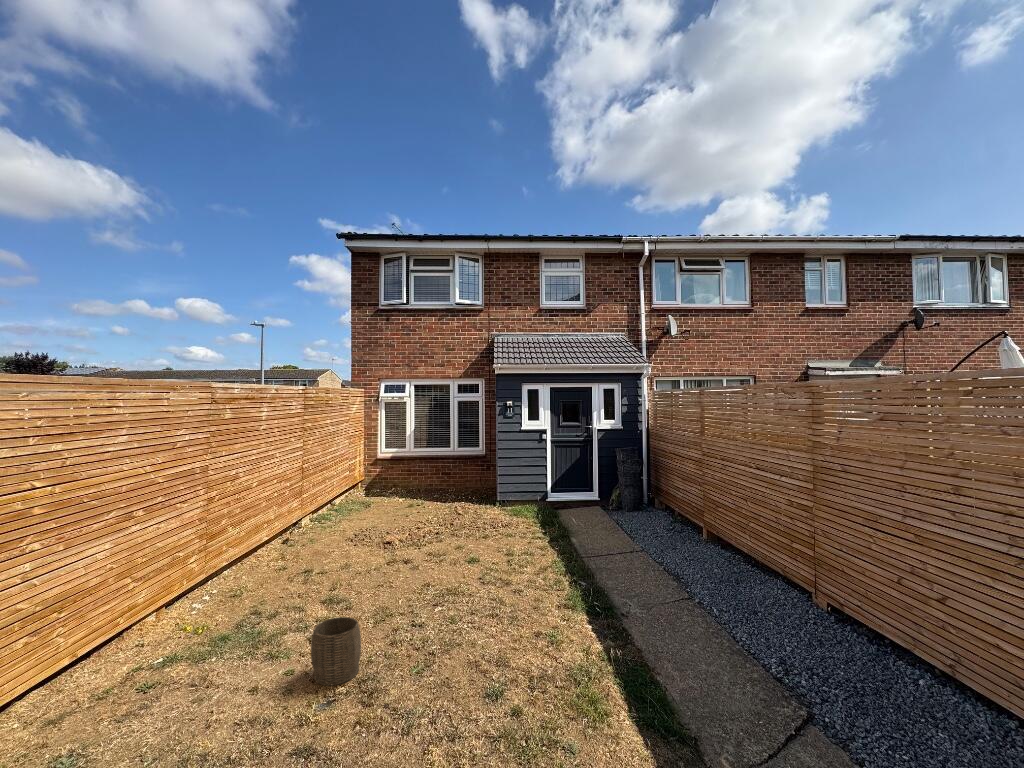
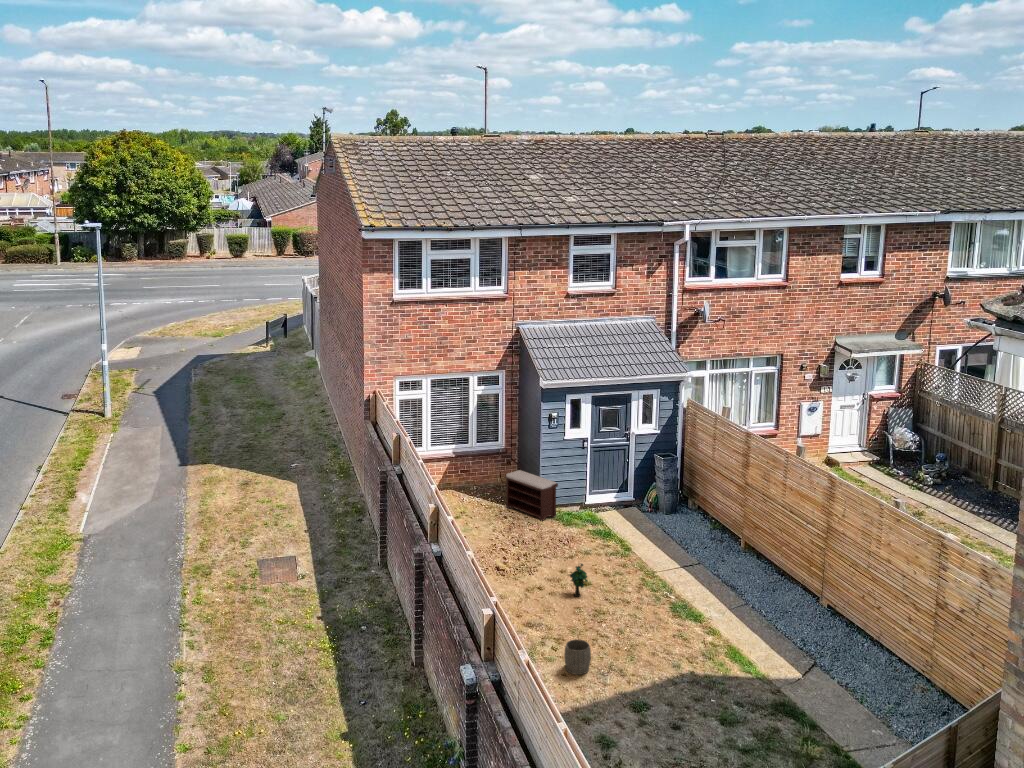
bench: none [466,464,510,510] -> present [505,470,558,521]
decorative plant: none [443,525,471,573] -> present [569,563,588,597]

